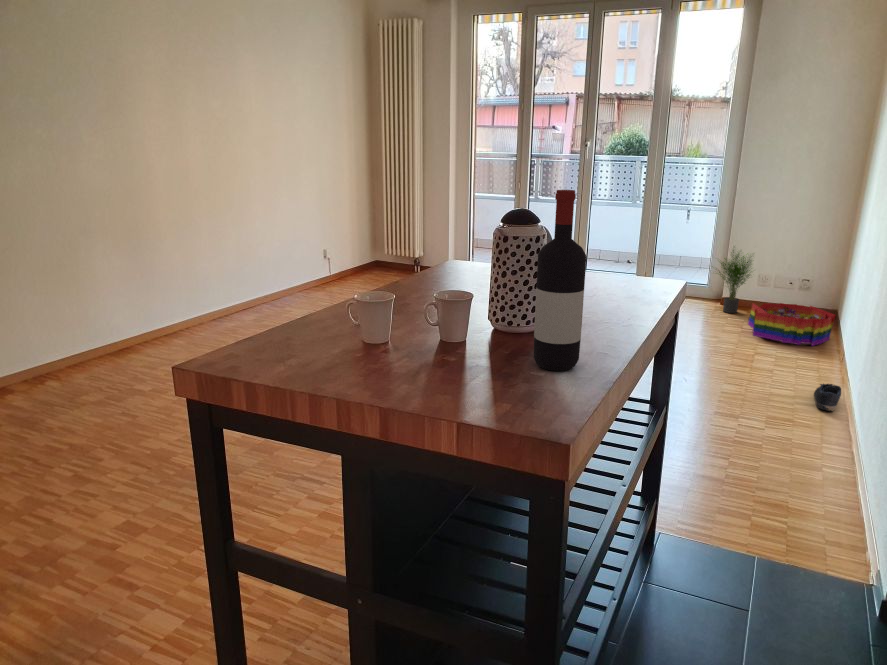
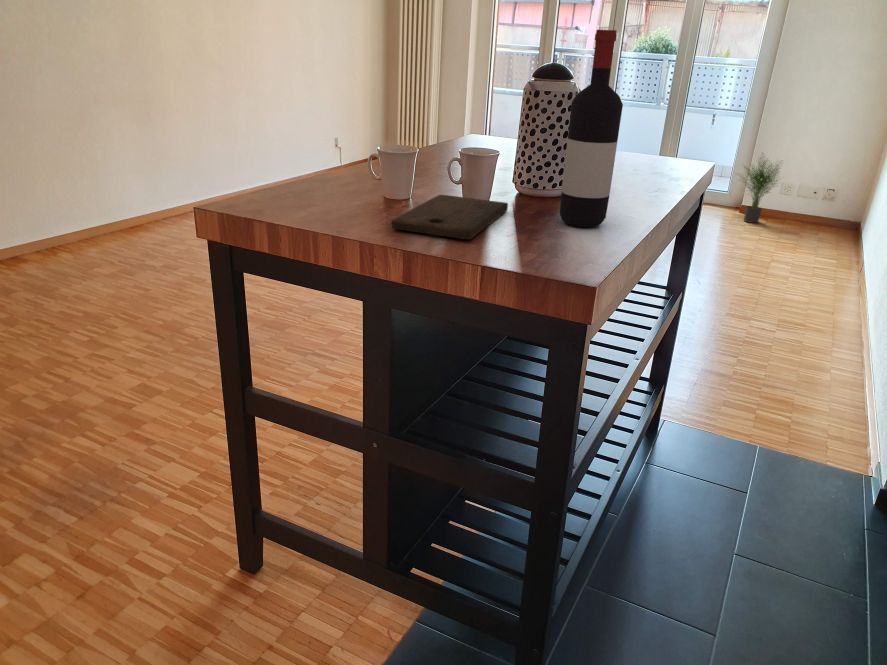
storage bin: present [748,303,835,346] -> none [768,212,860,258]
cutting board: none [368,339,483,394] -> present [392,195,508,239]
shoe: present [814,384,841,411] -> none [829,290,858,318]

